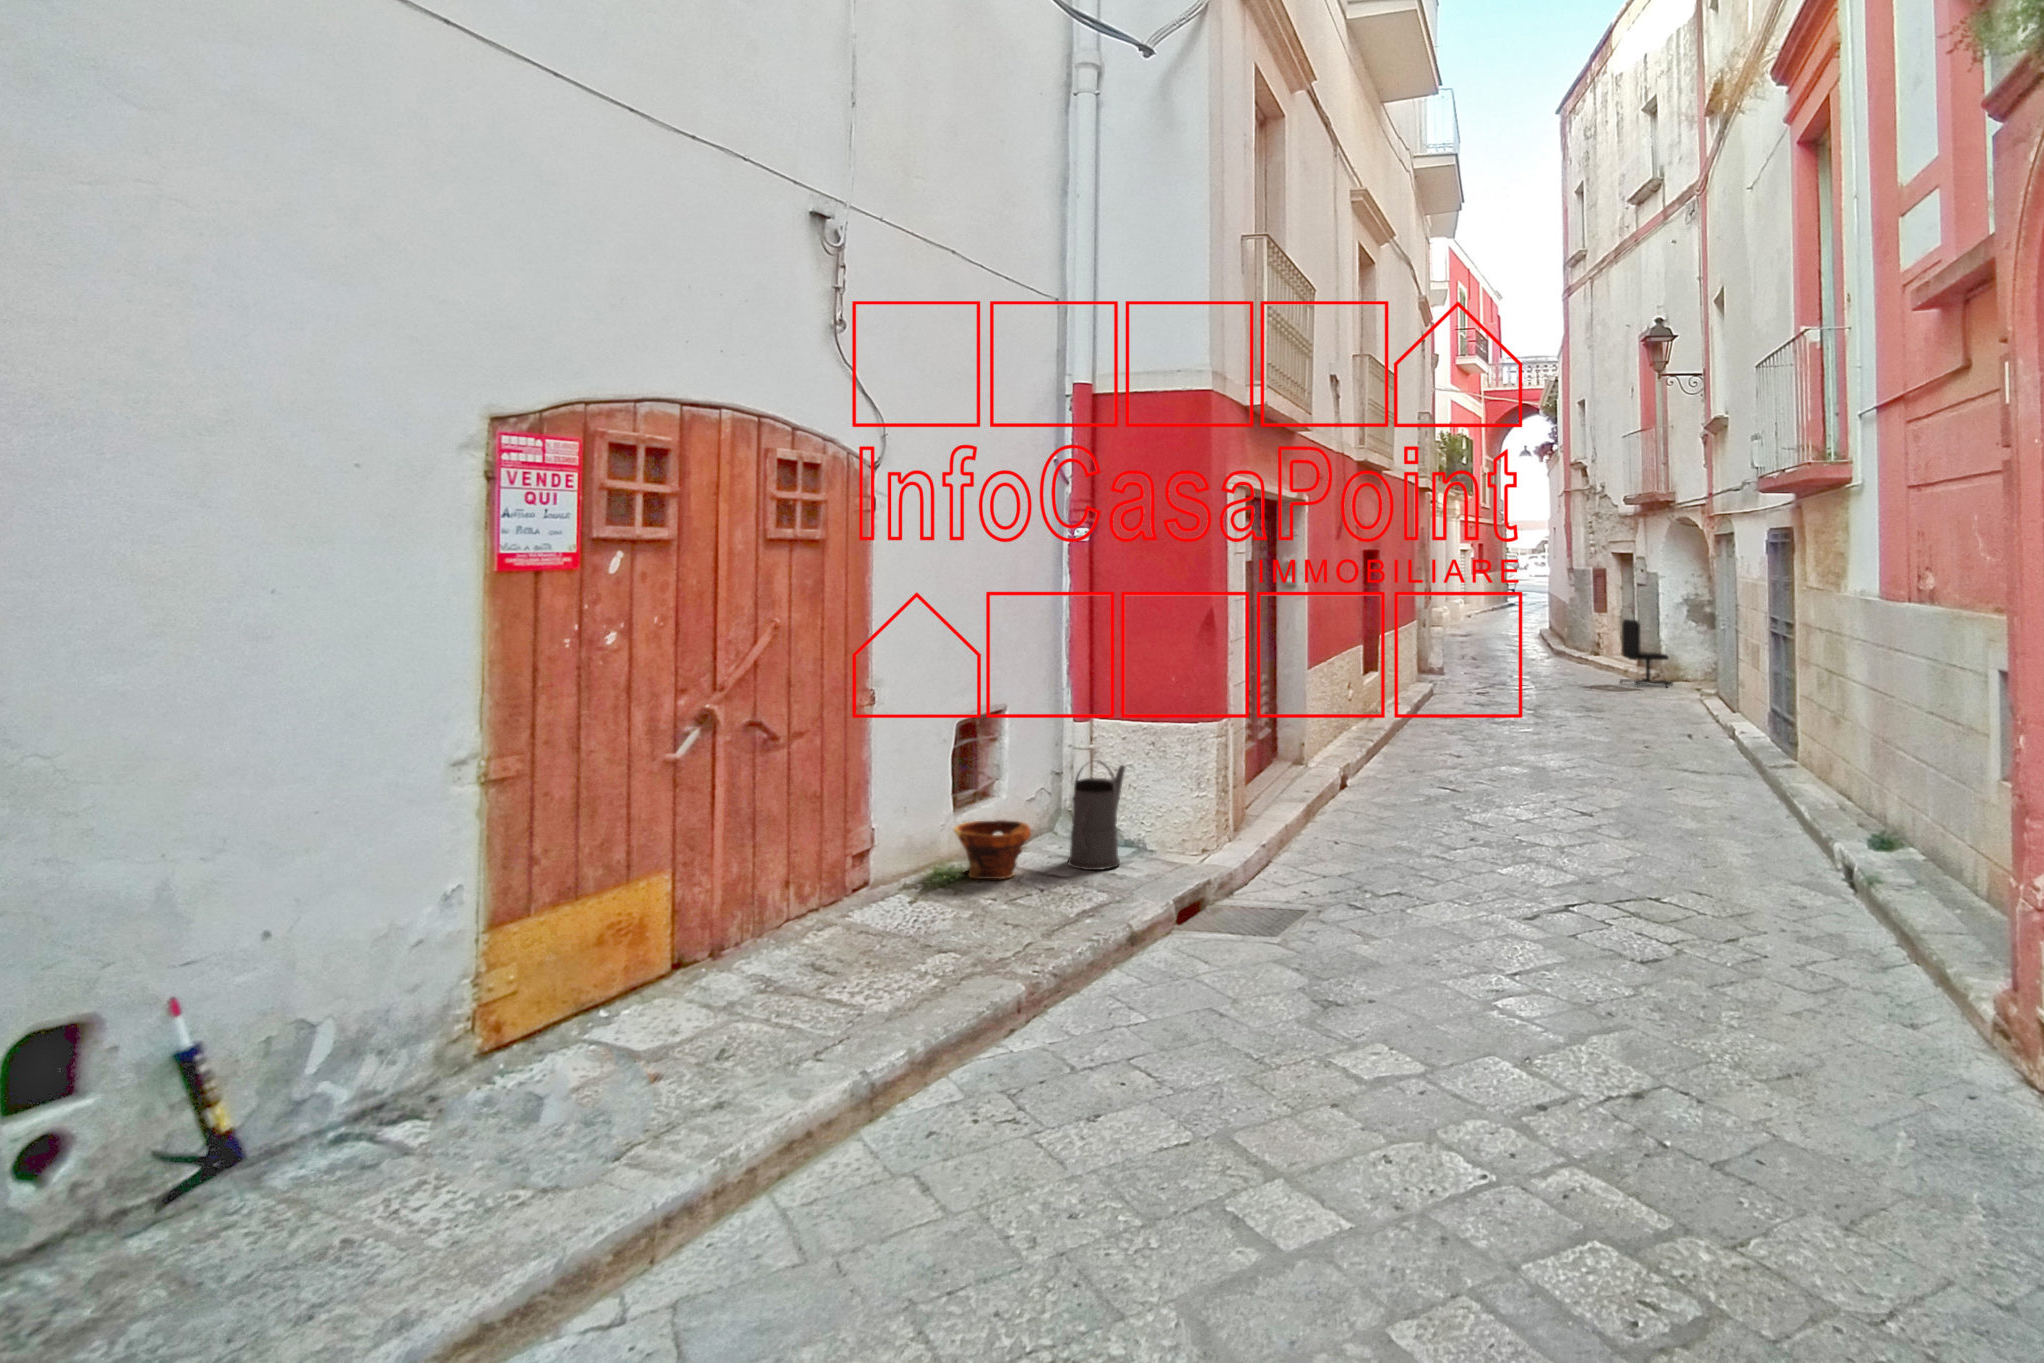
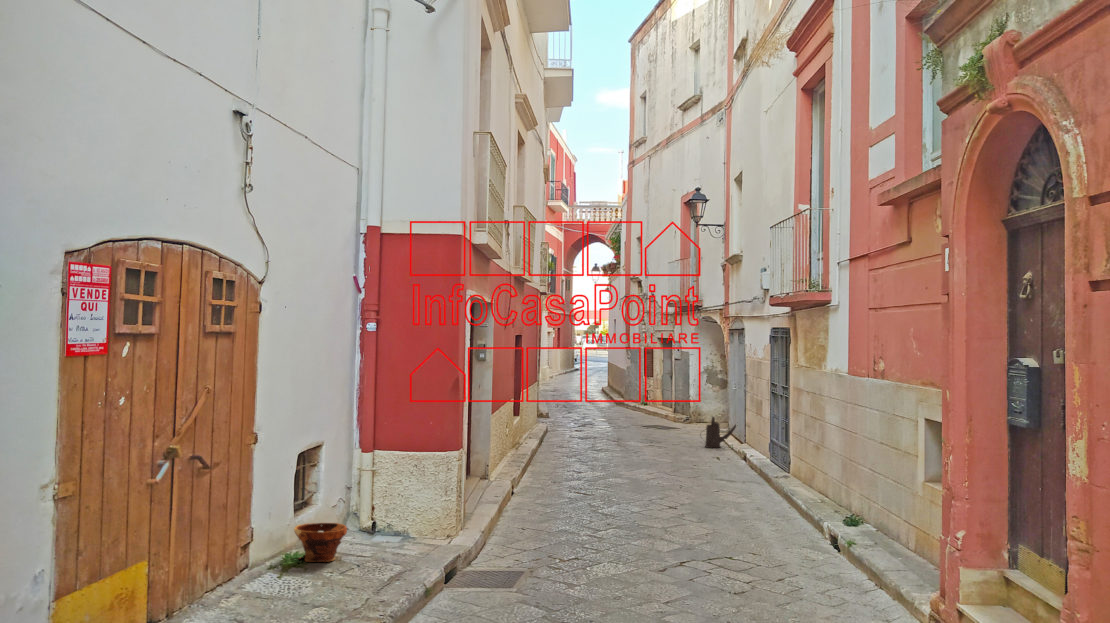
chair: present [1620,619,1673,687] -> none [664,385,698,430]
watering can: present [1068,760,1125,870] -> present [705,417,736,448]

